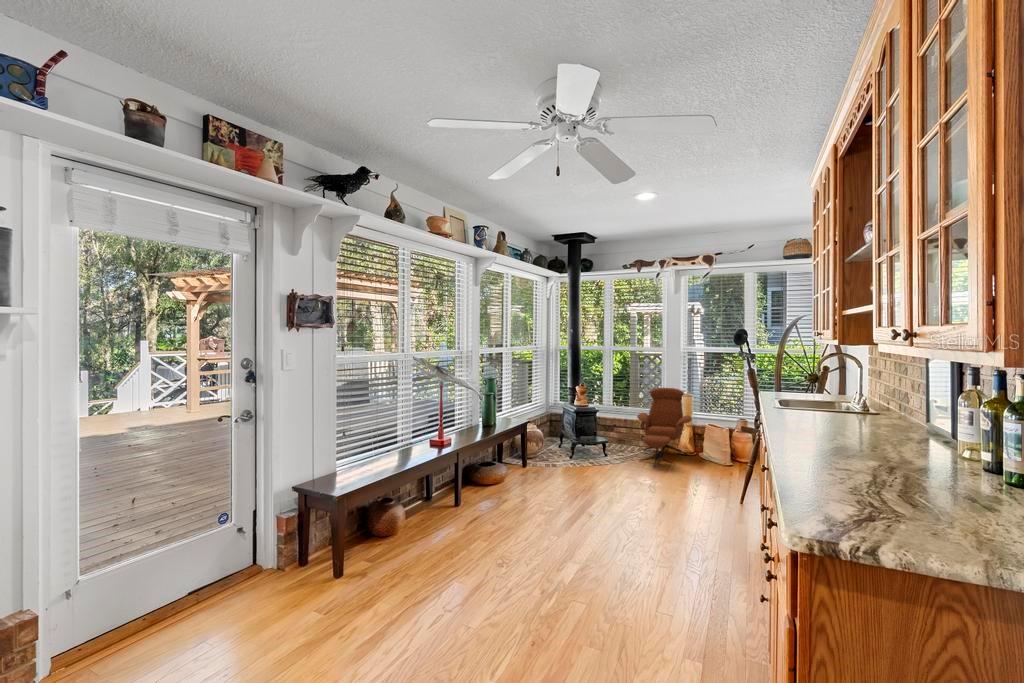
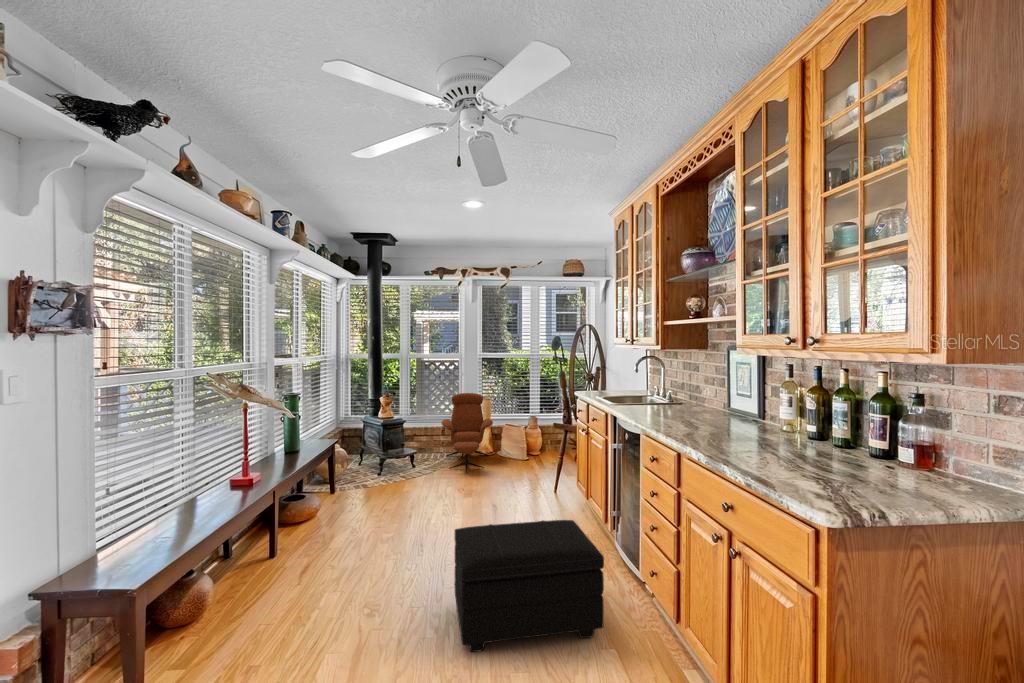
footstool: none [566,502,715,635] -> present [454,520,604,652]

